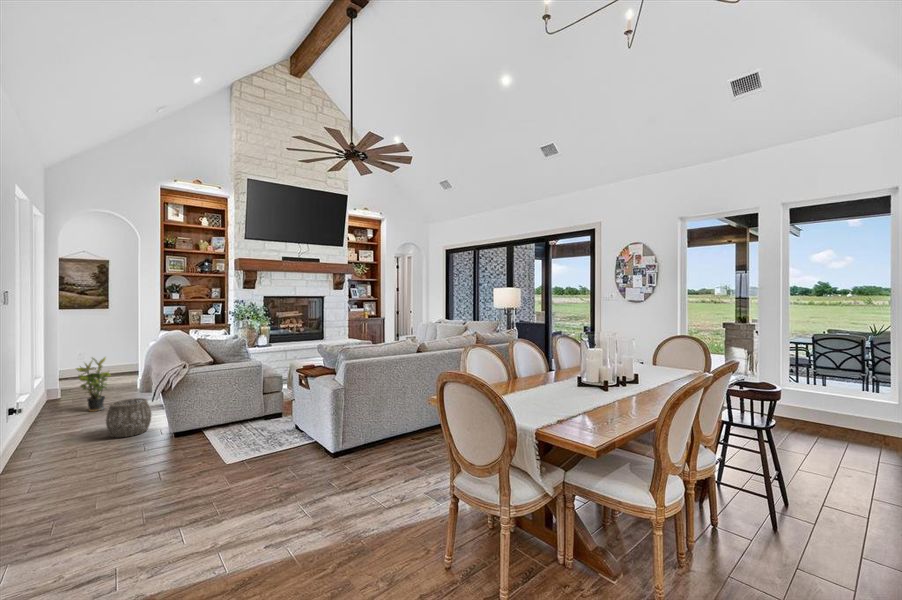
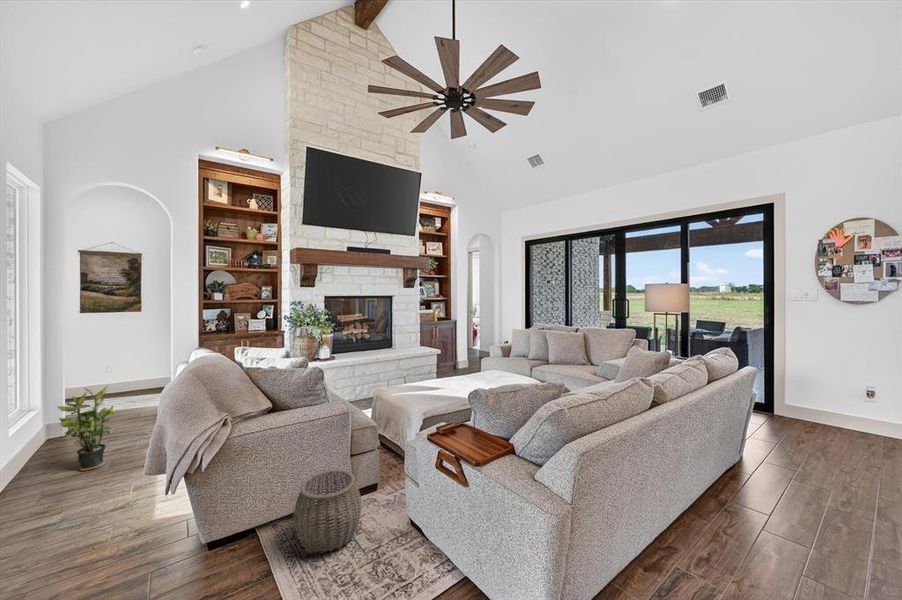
woven basket: present [106,398,151,437] -> present [294,470,362,553]

